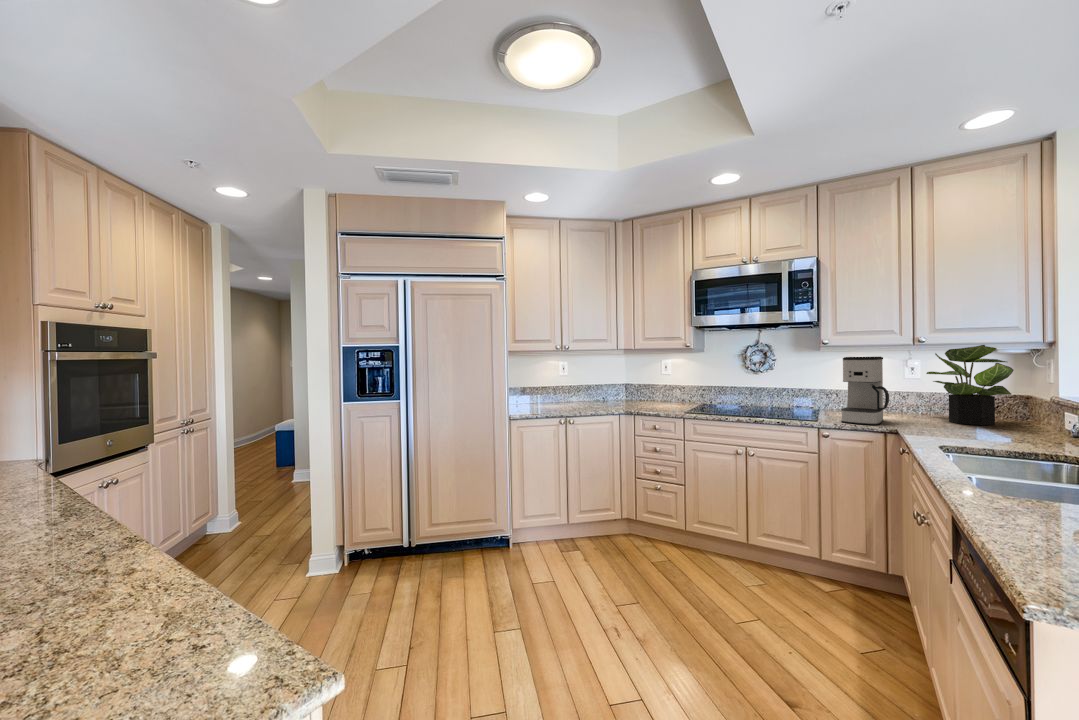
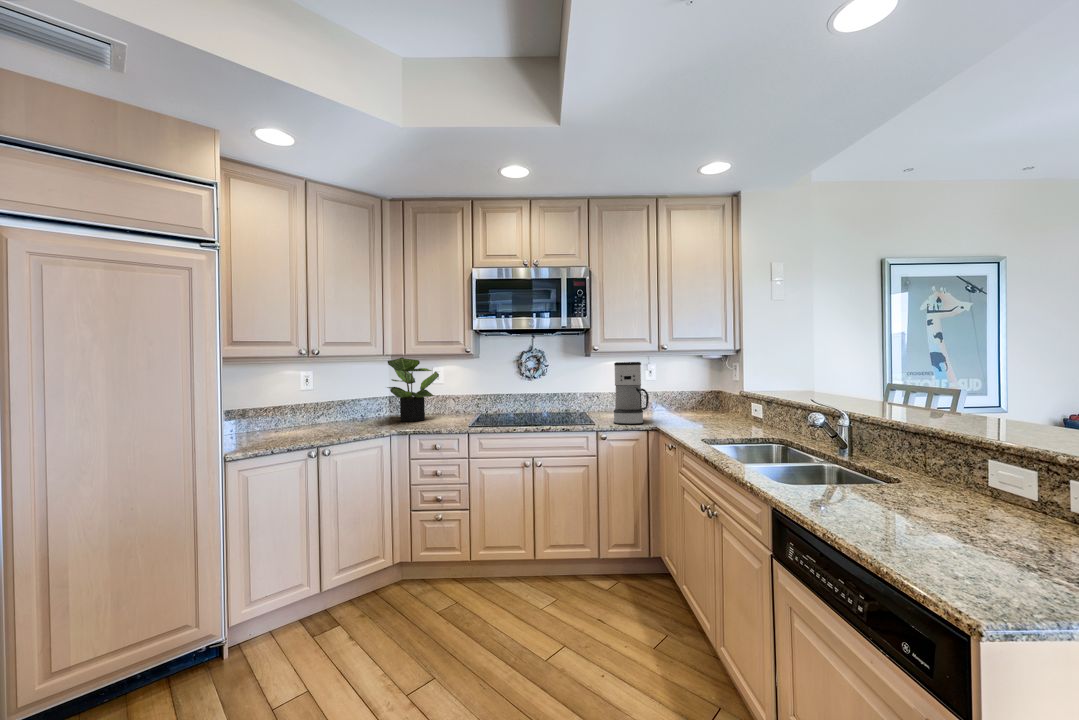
potted plant: present [926,345,1014,425] -> present [387,358,439,422]

